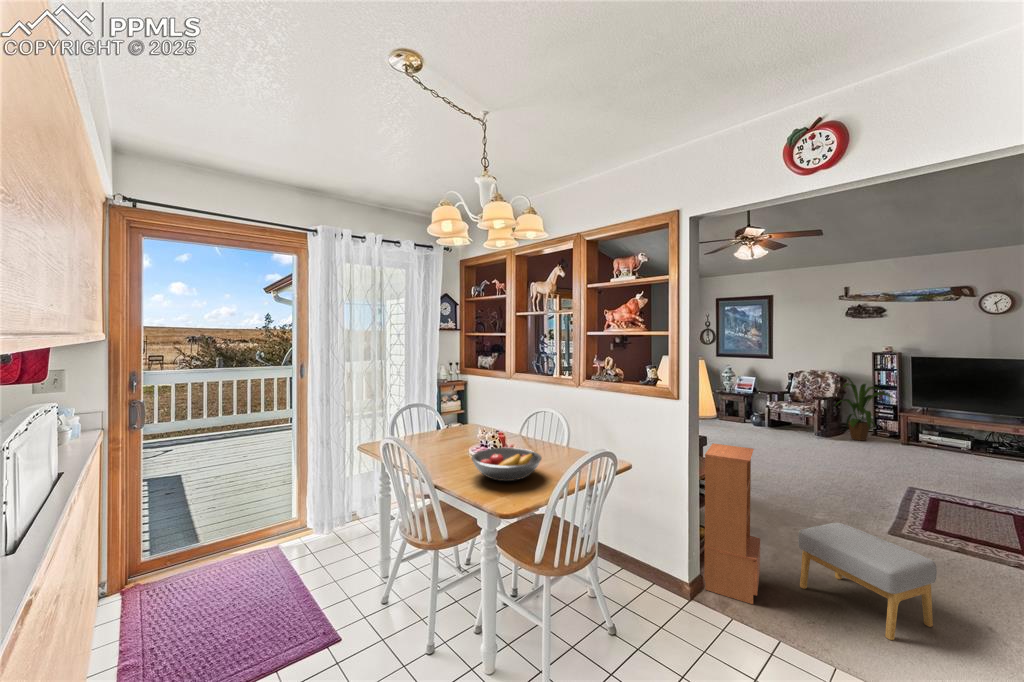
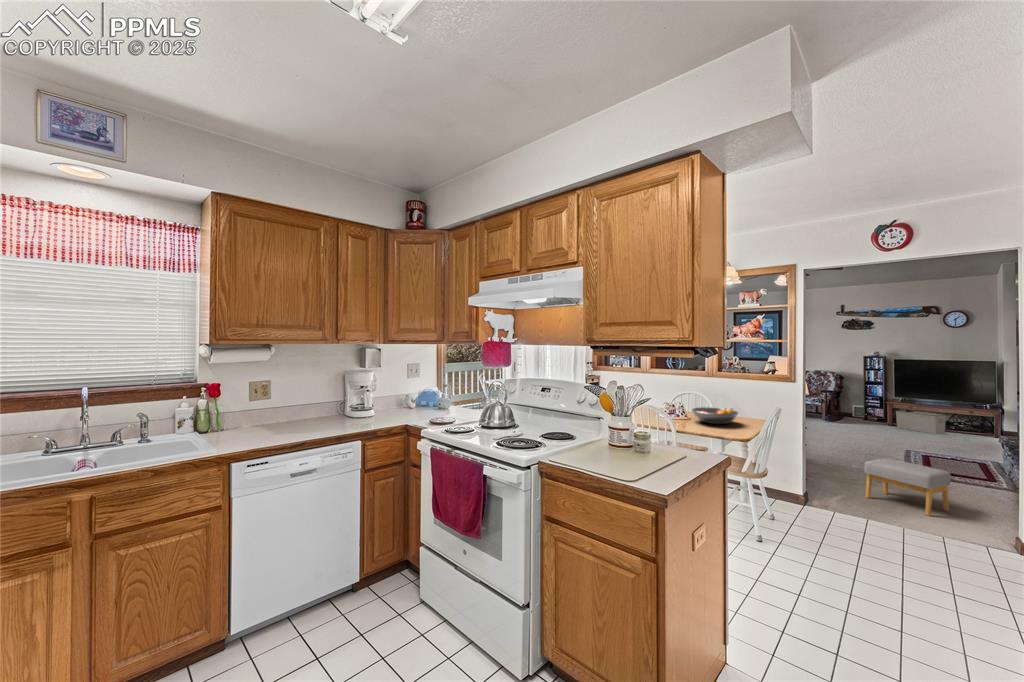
house plant: present [836,376,894,441] -> none [835,373,884,424]
storage bin: none [912,423,982,458] -> present [896,410,946,434]
bookcase: present [704,443,760,604] -> none [806,410,847,505]

